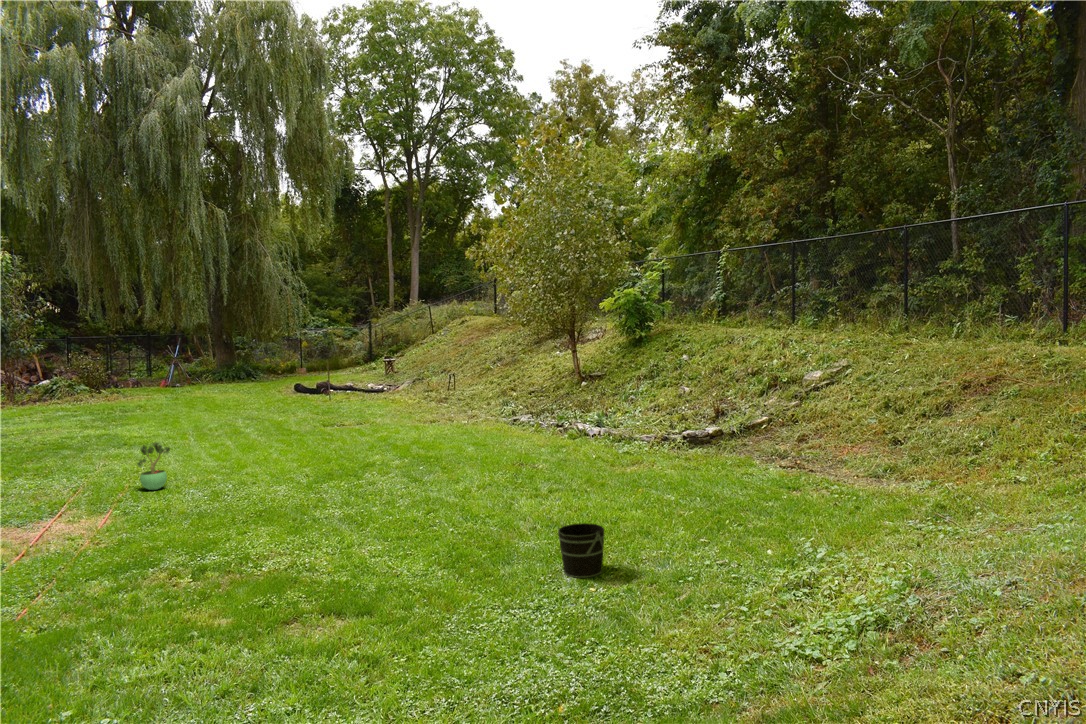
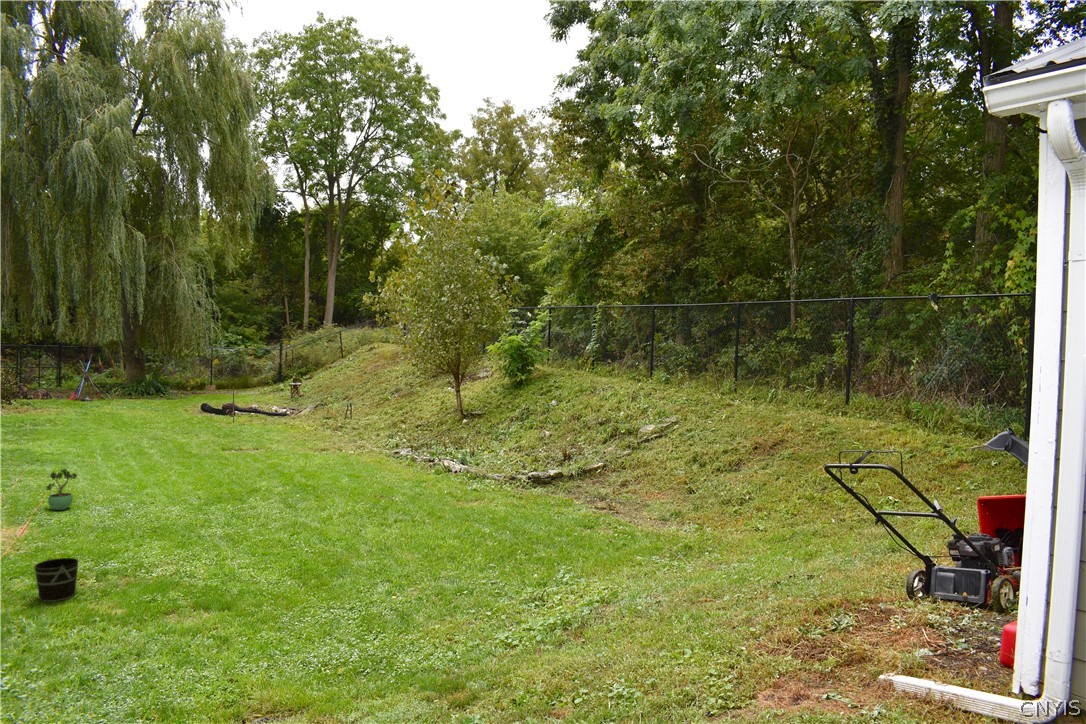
bucket: present [558,523,604,578] -> present [34,558,78,602]

